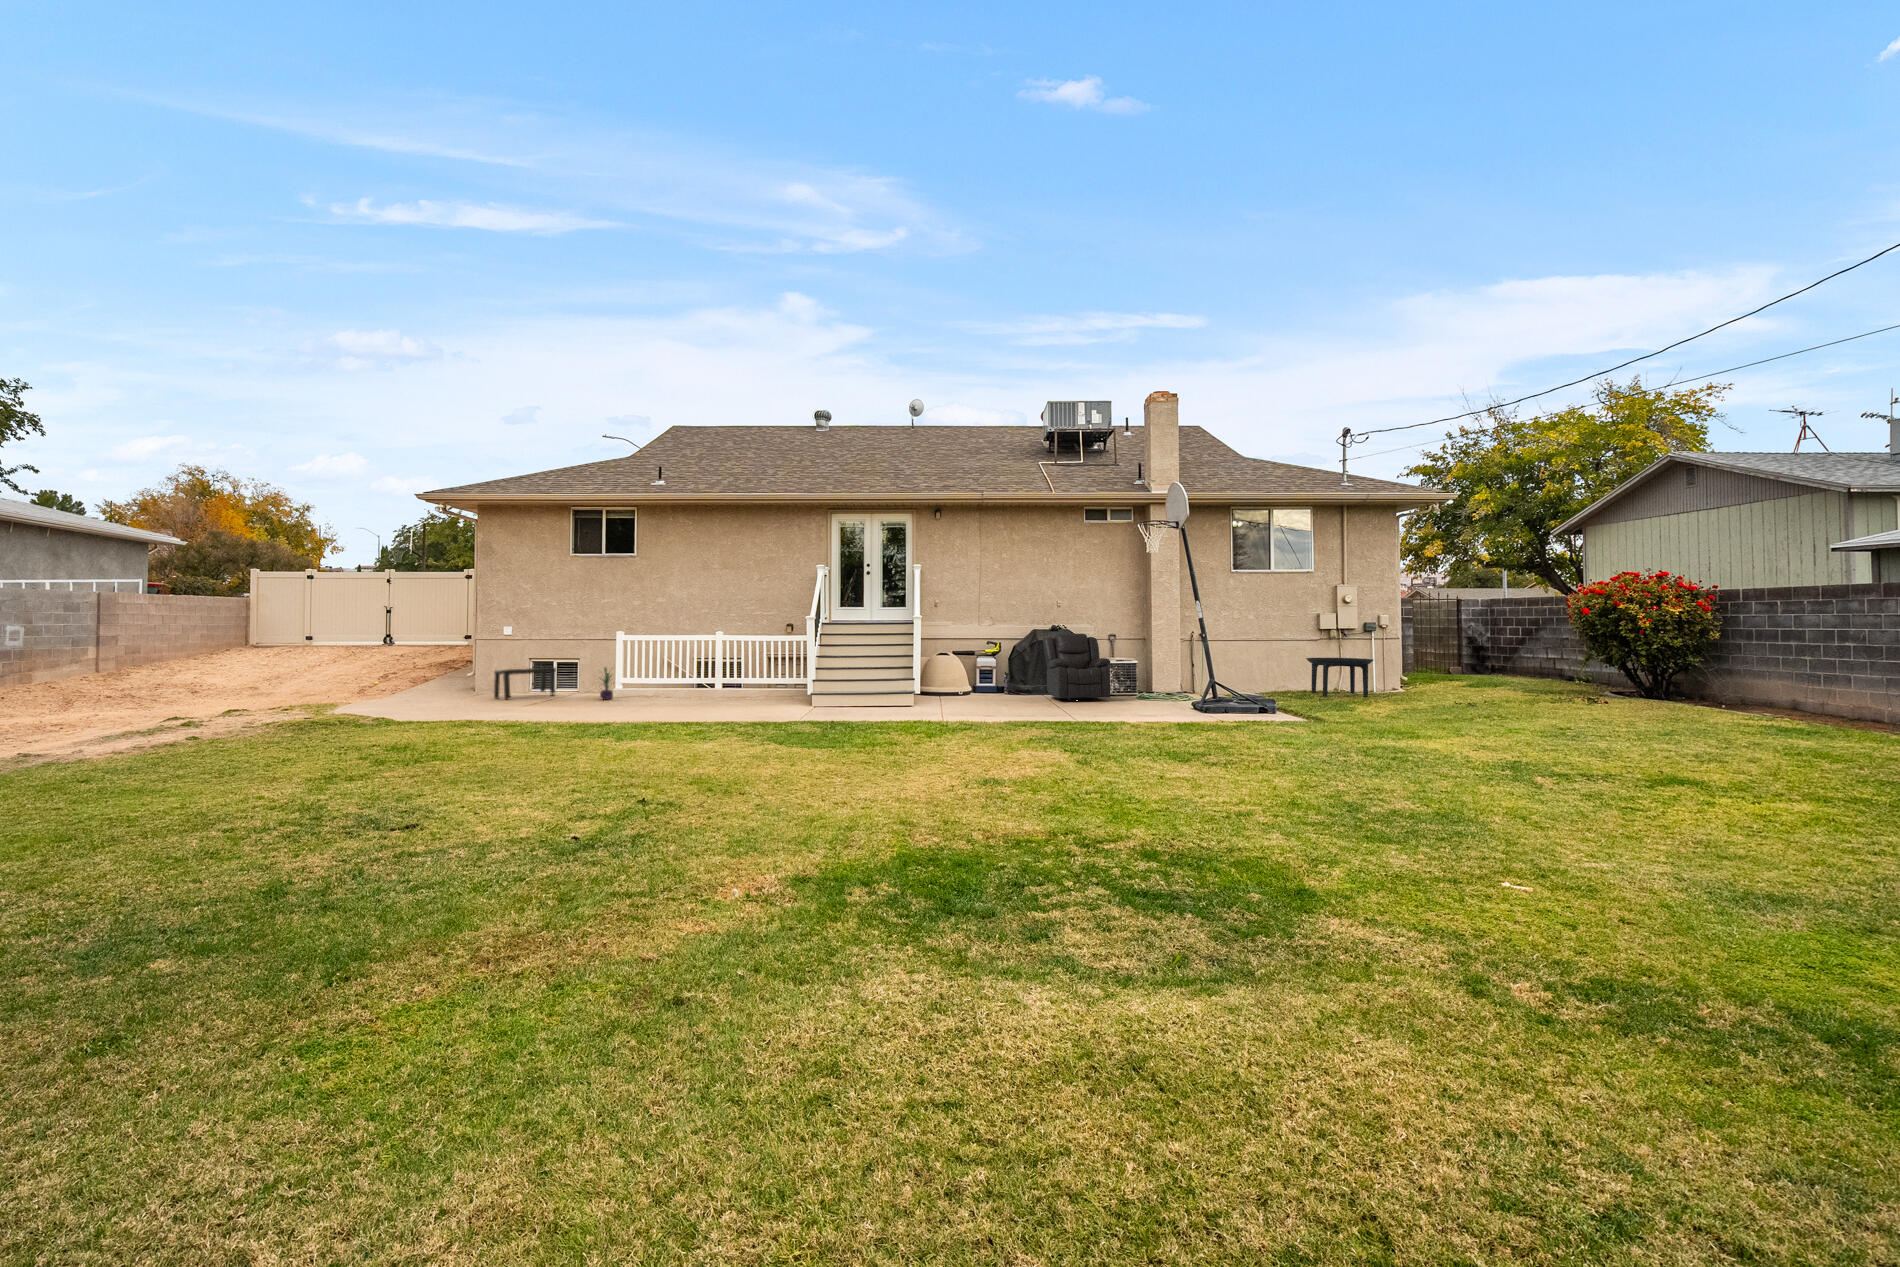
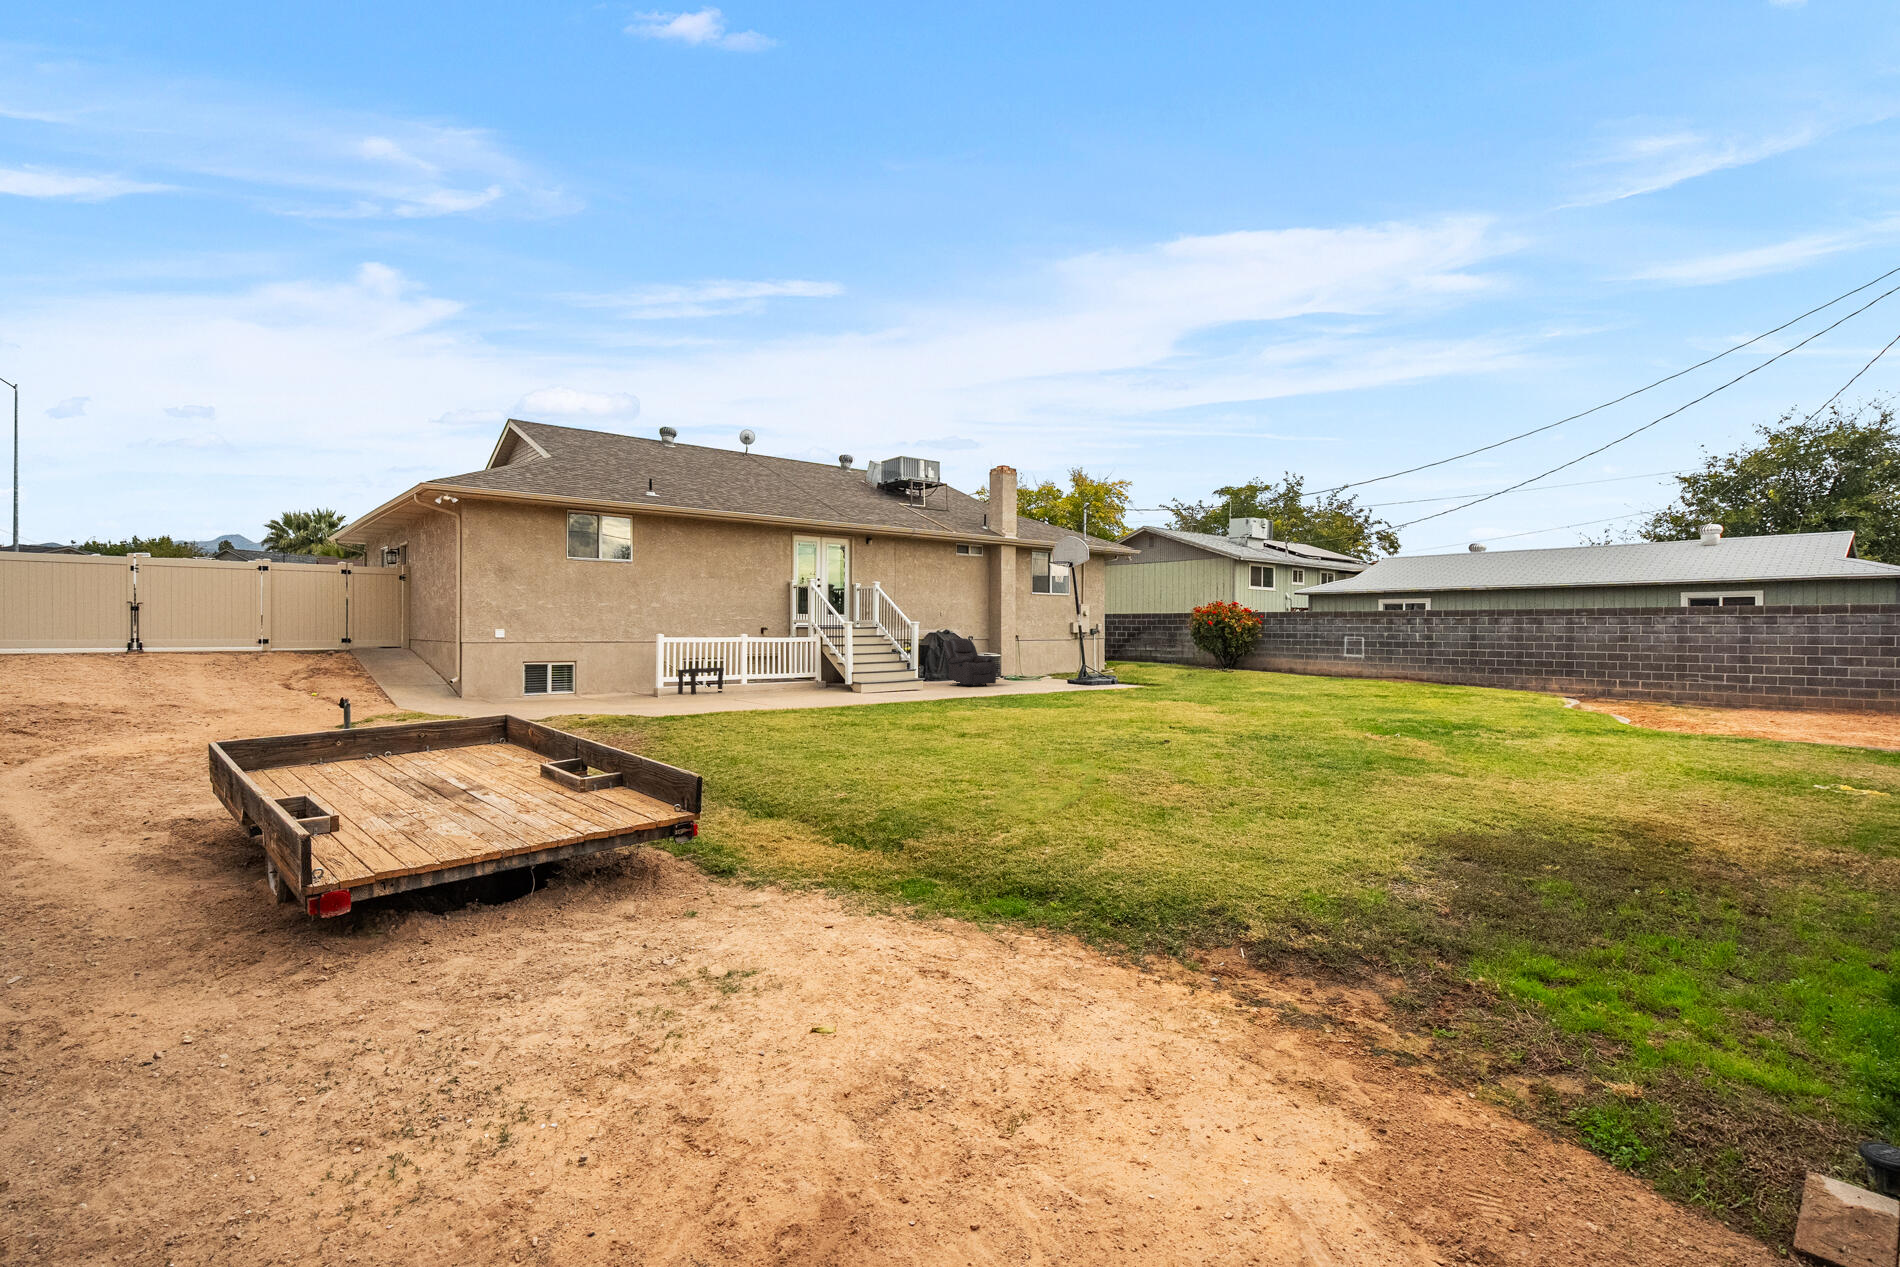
round table: present [1306,658,1373,697] -> none [1084,656,1126,681]
bench: present [494,667,556,699] -> present [678,668,724,694]
decorative plant: present [600,668,613,700] -> none [611,666,645,695]

